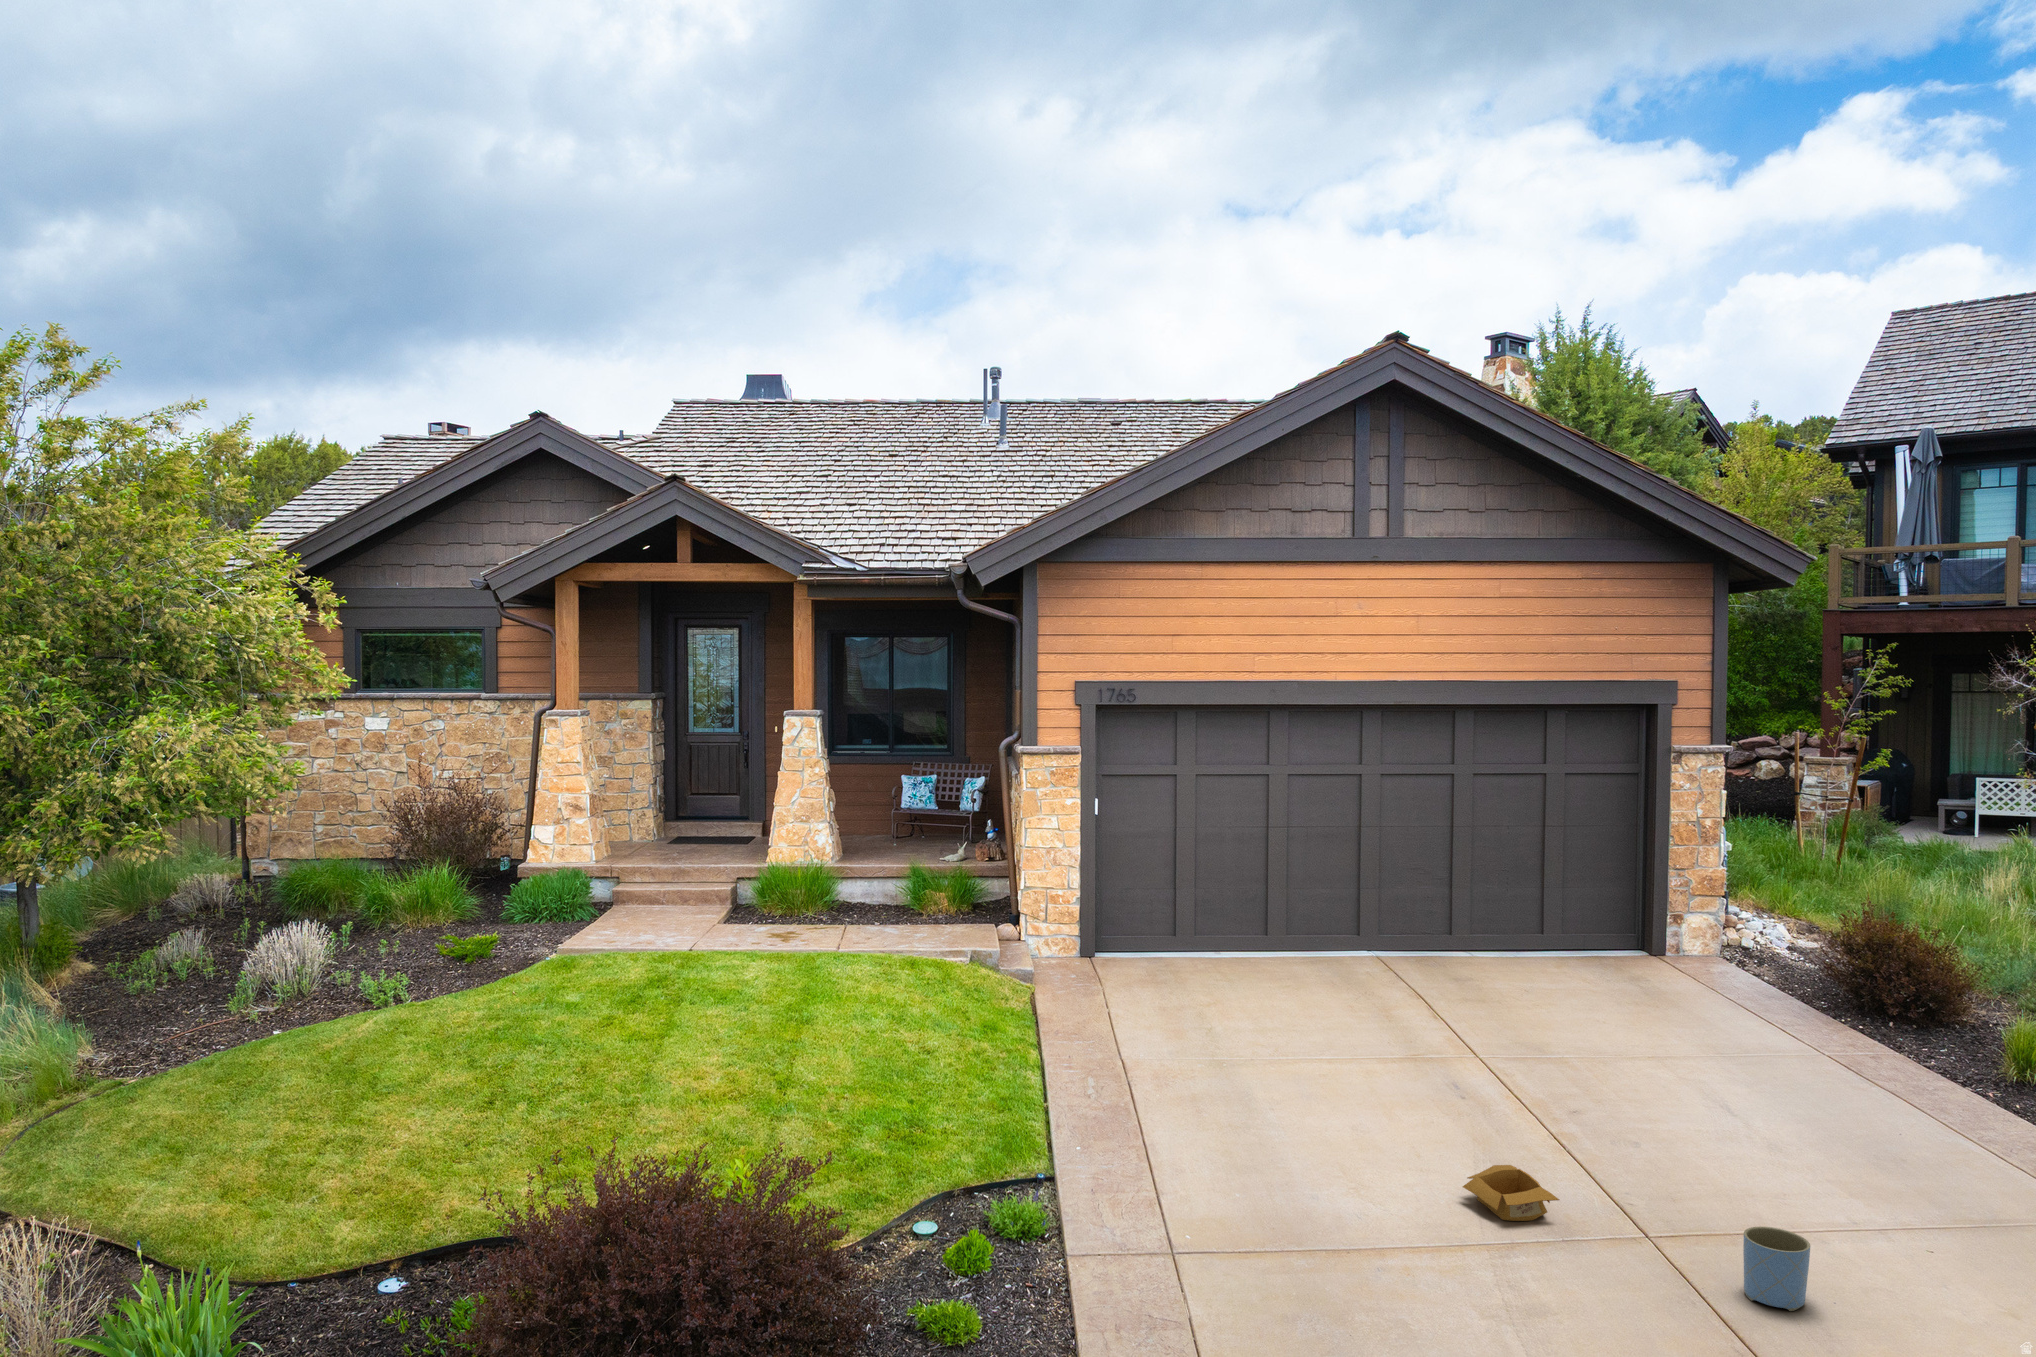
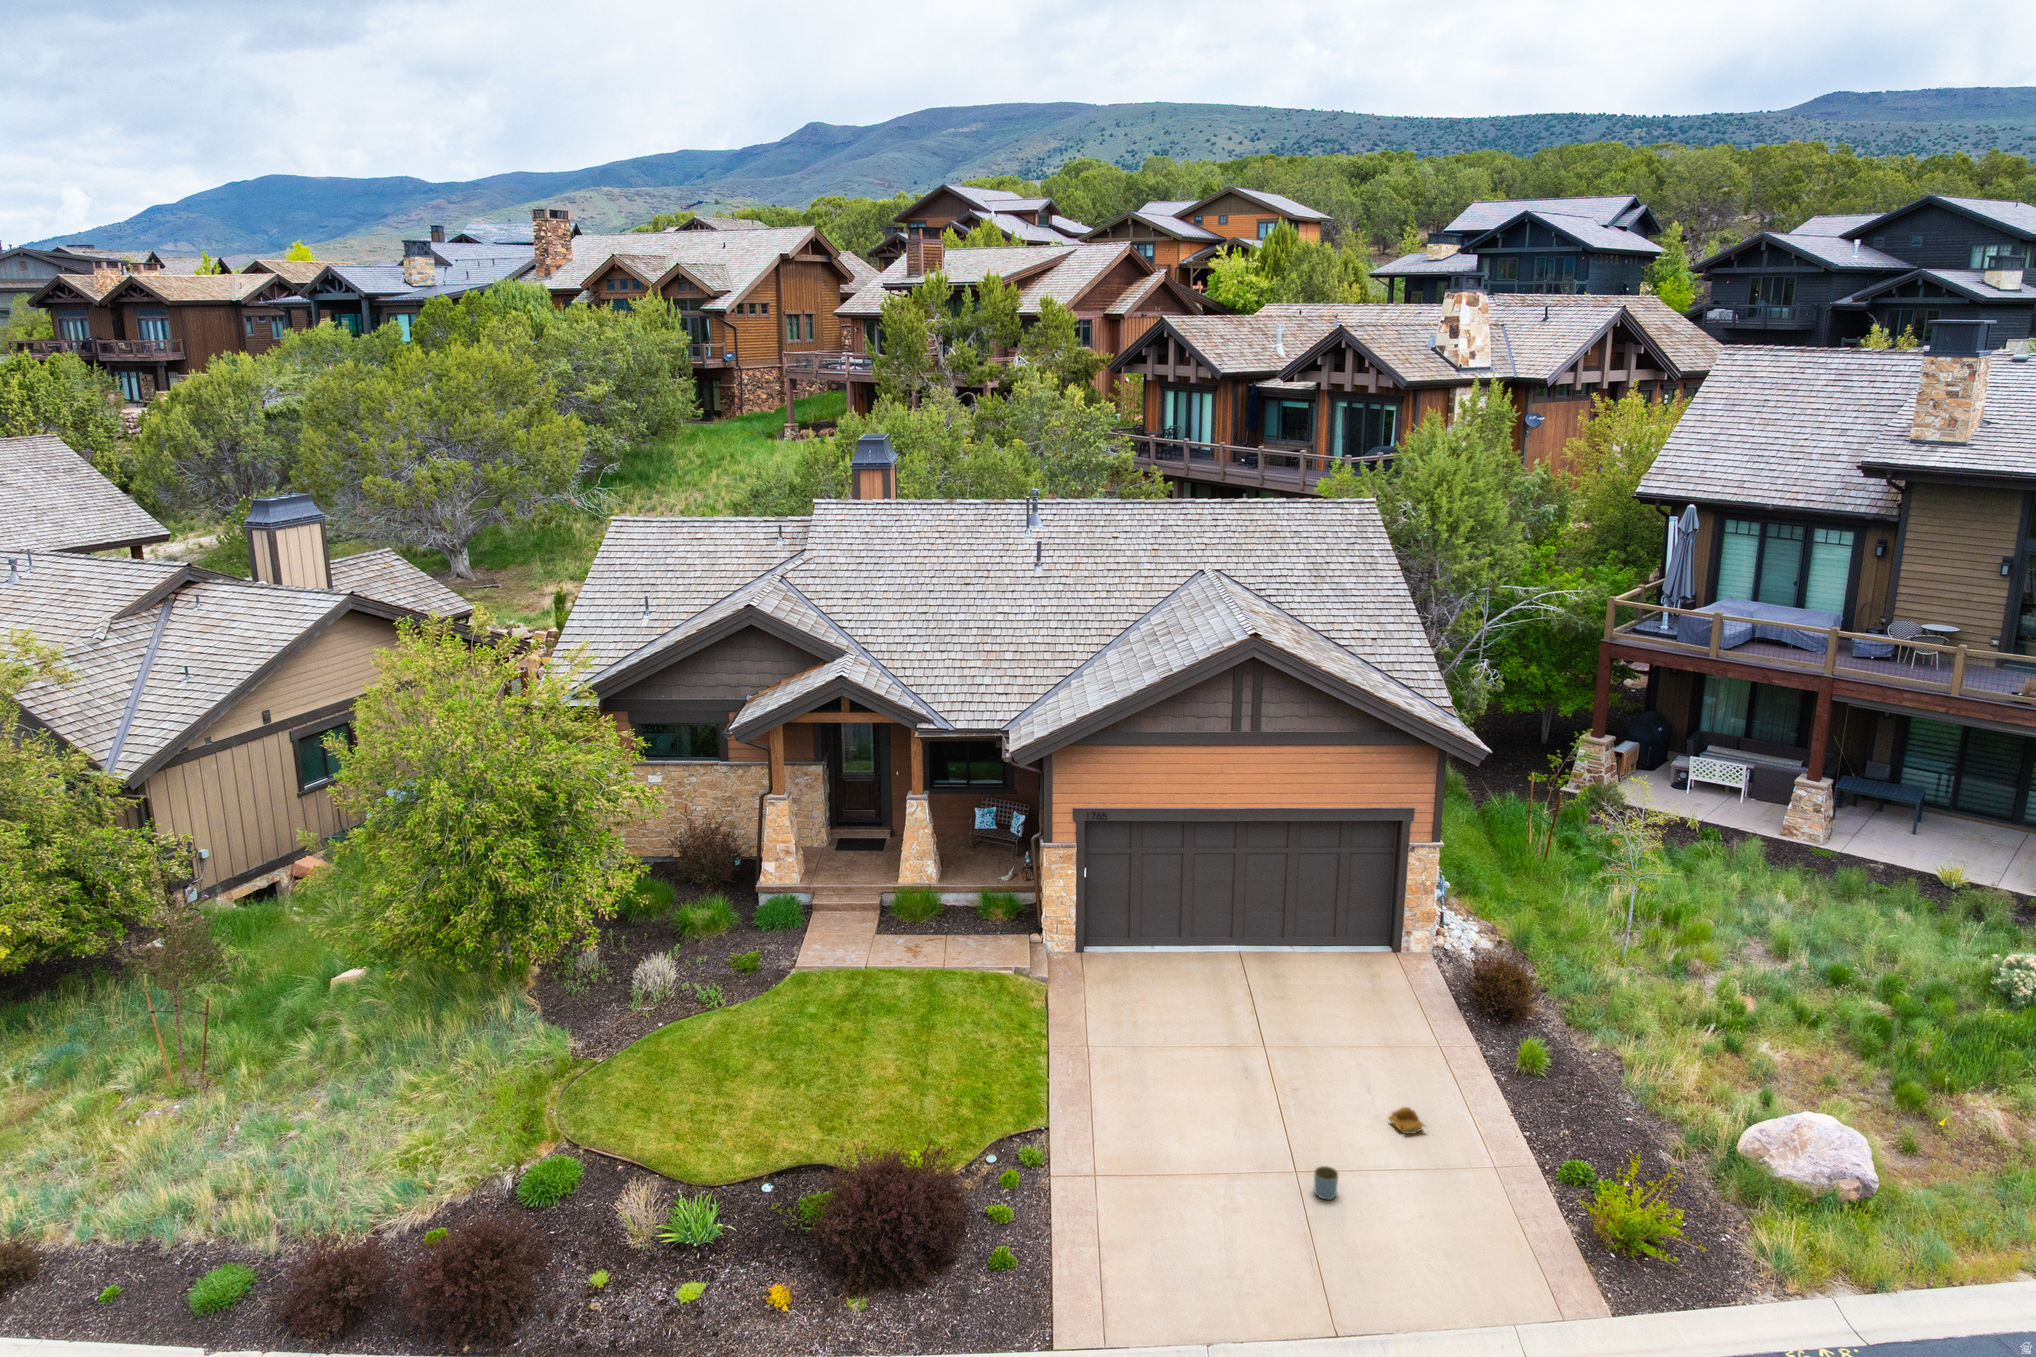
cardboard box: present [1463,1165,1560,1221] -> present [1389,1107,1424,1134]

